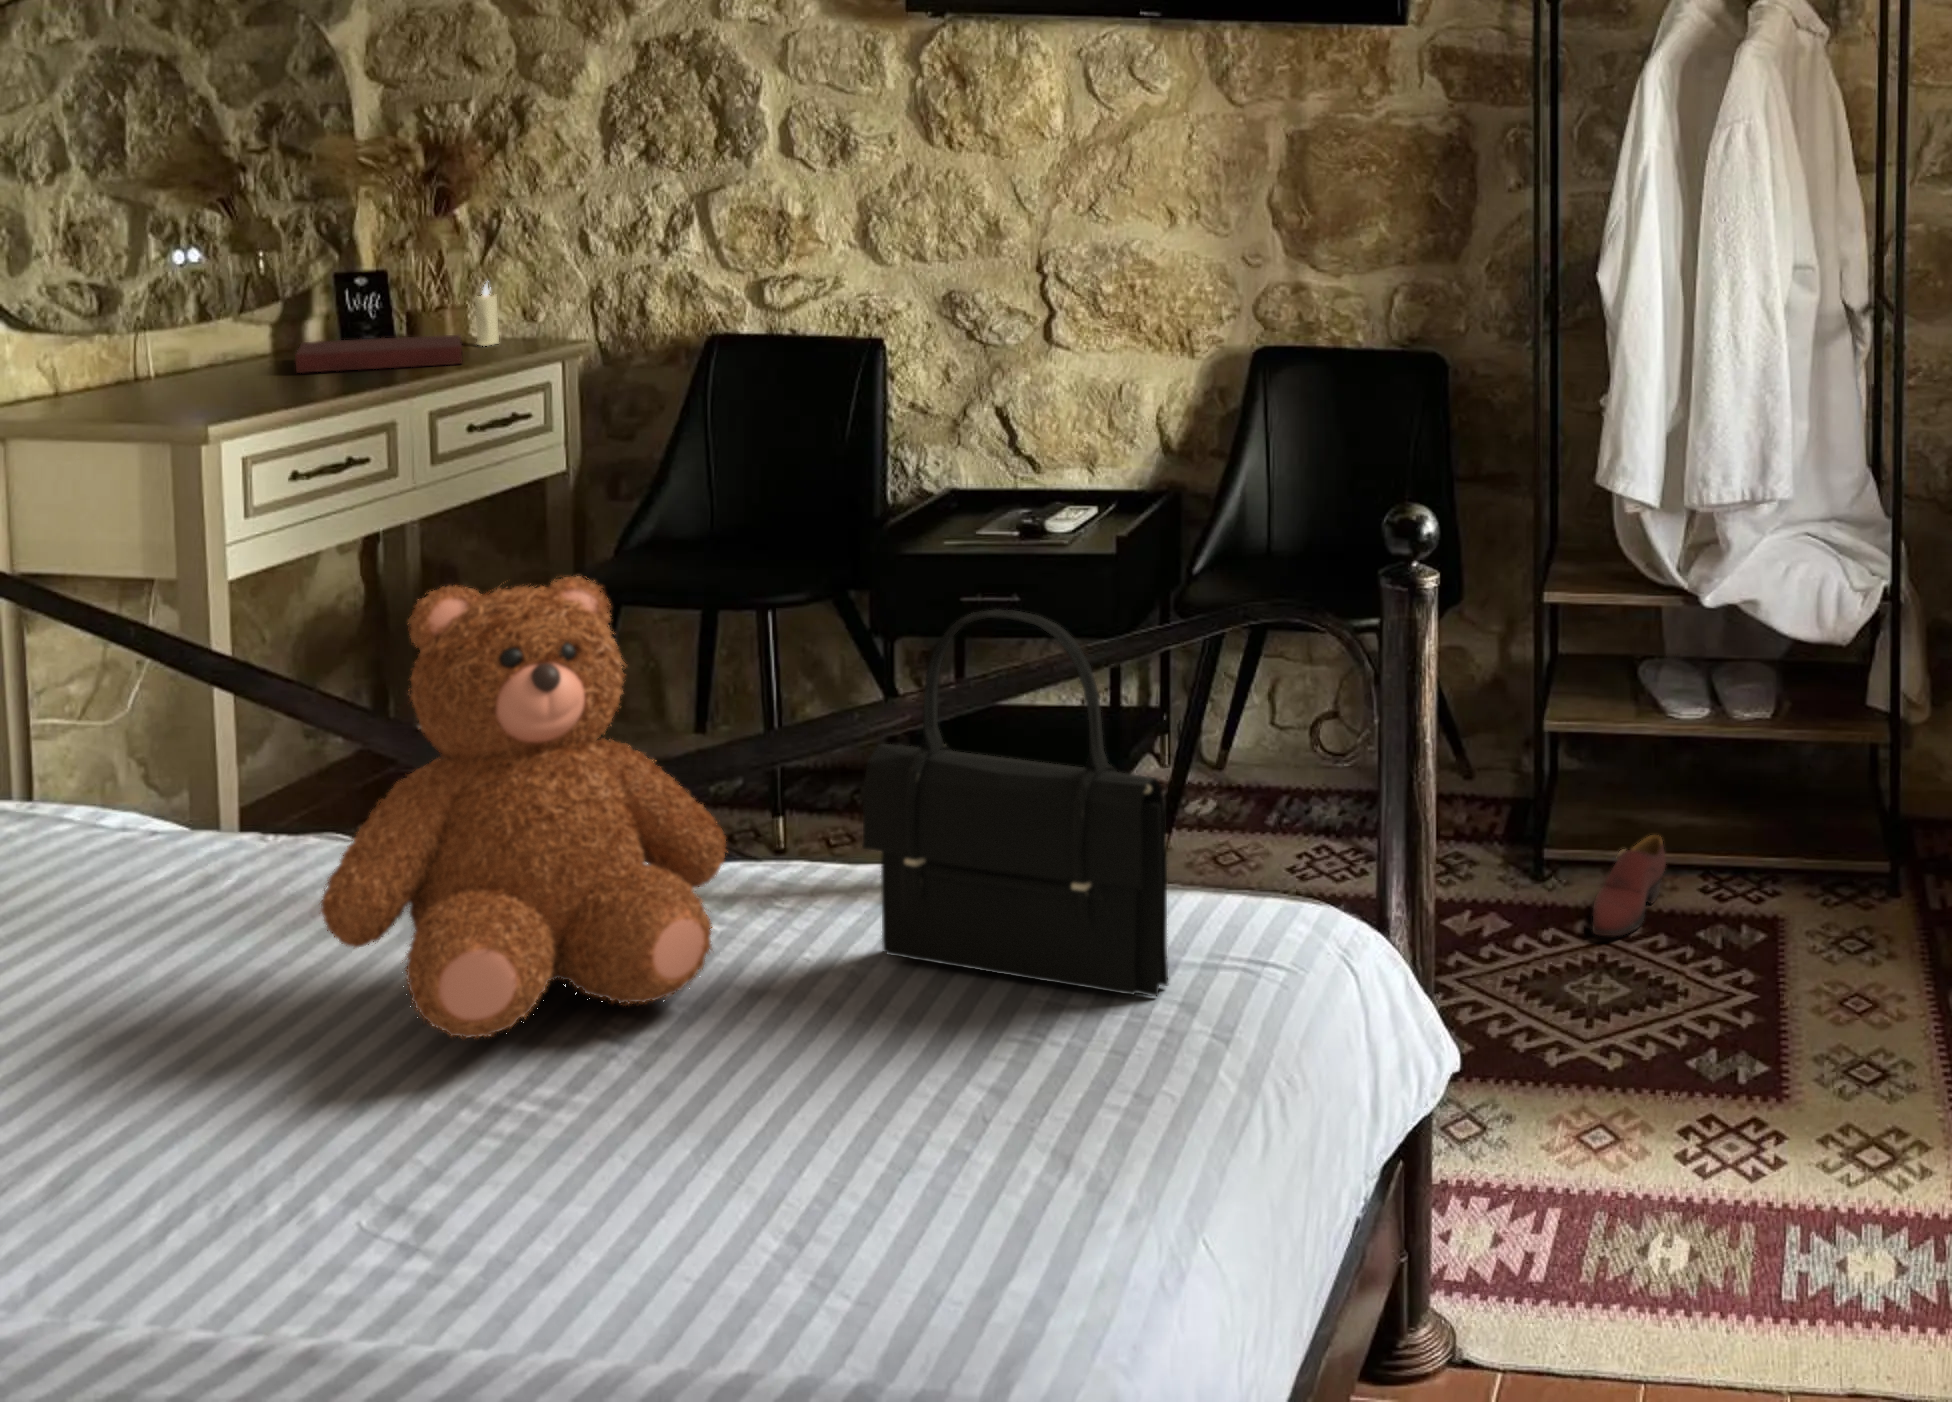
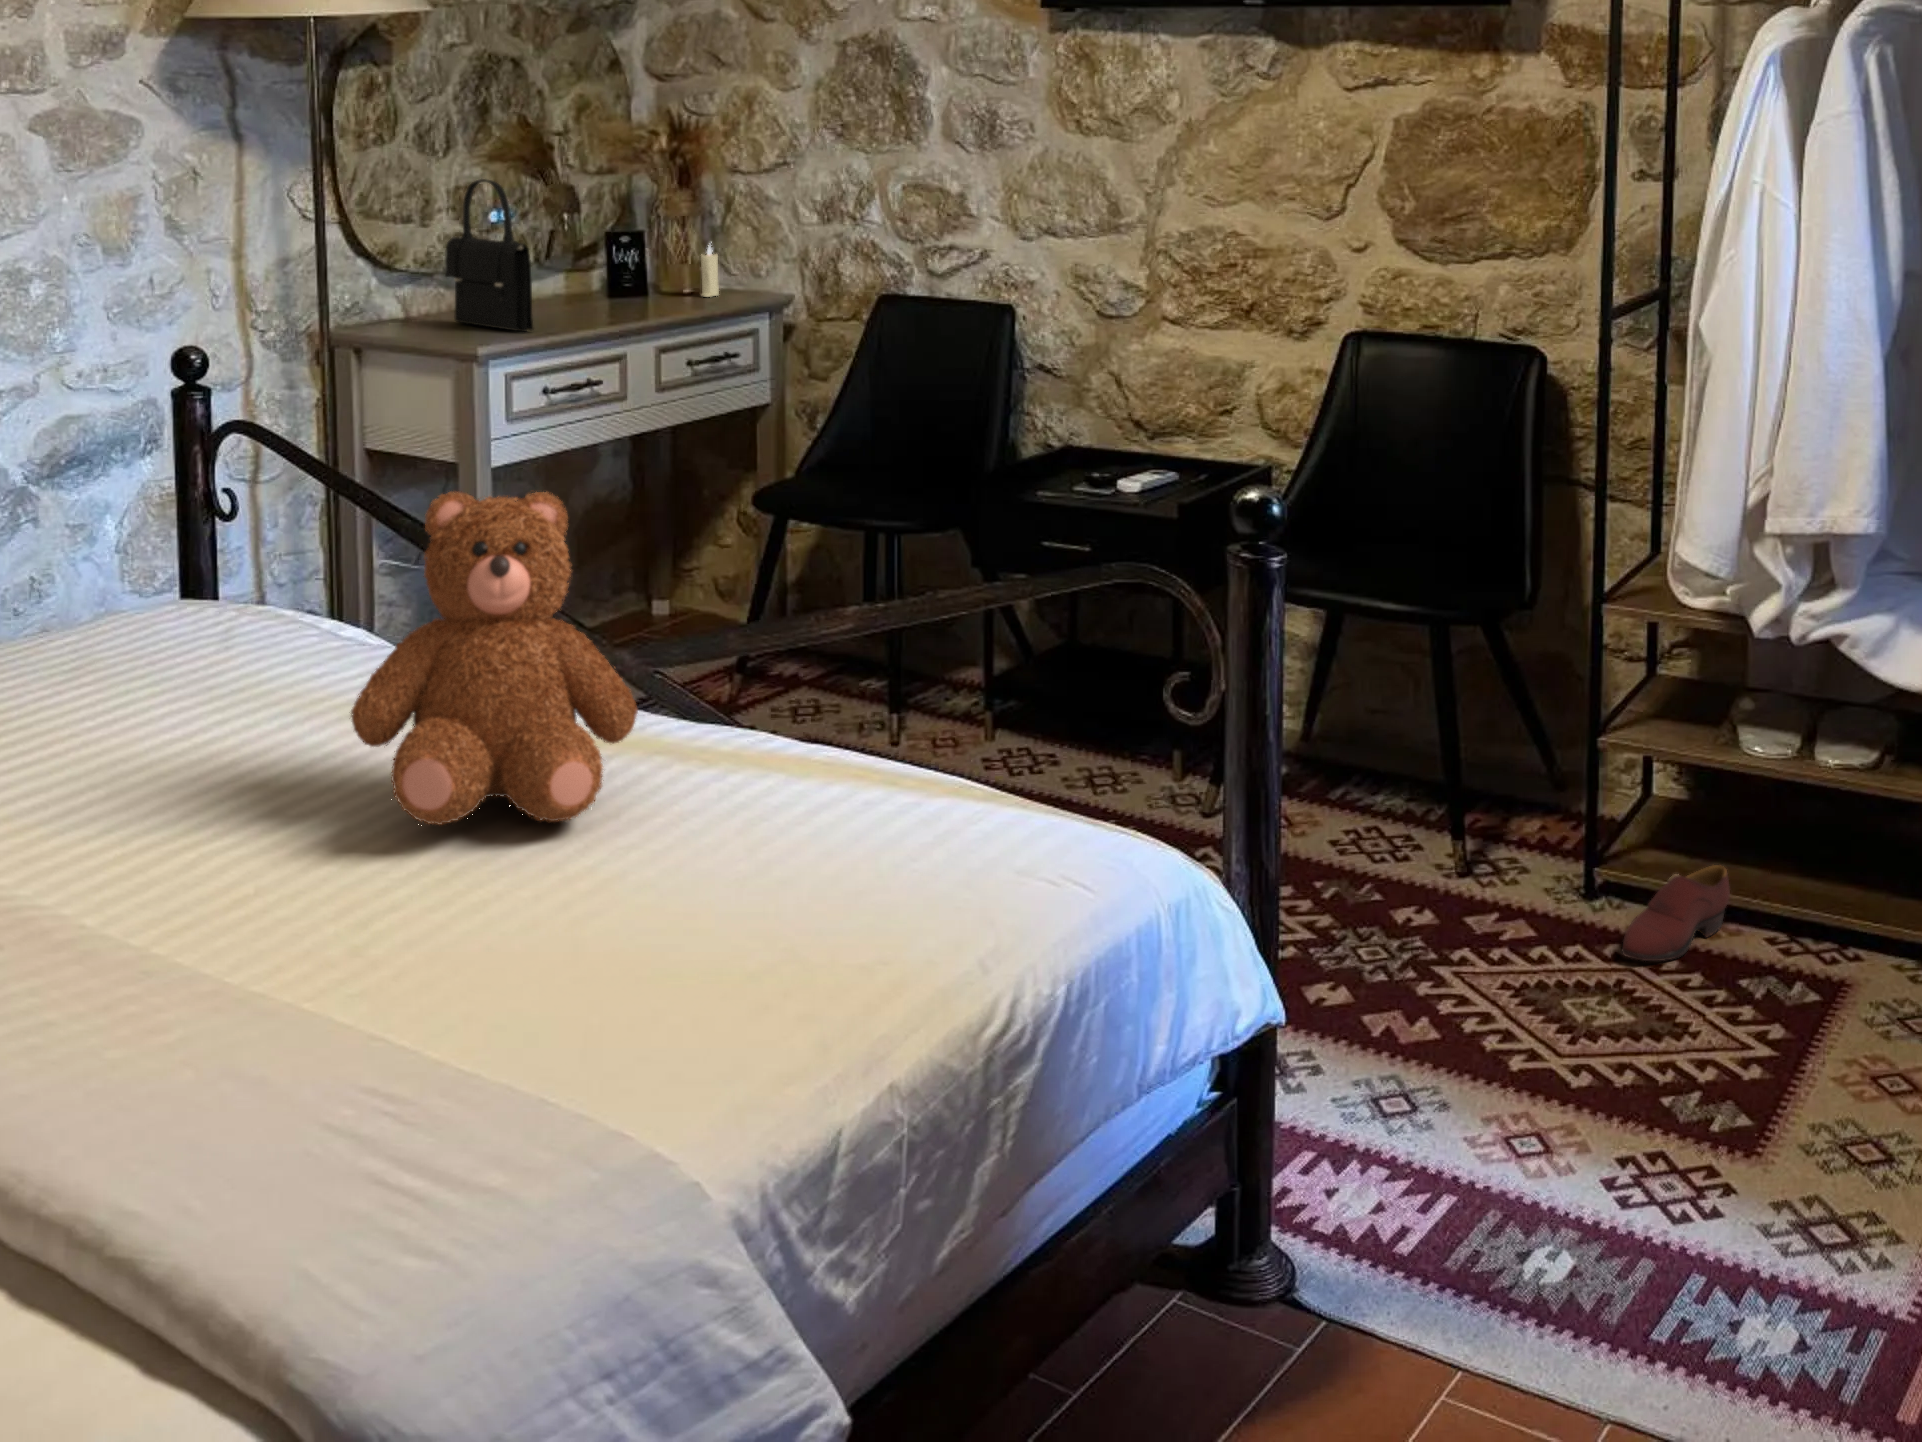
notebook: present [295,335,462,373] -> none [559,287,687,315]
handbag: present [862,610,1168,996] -> present [445,179,533,332]

